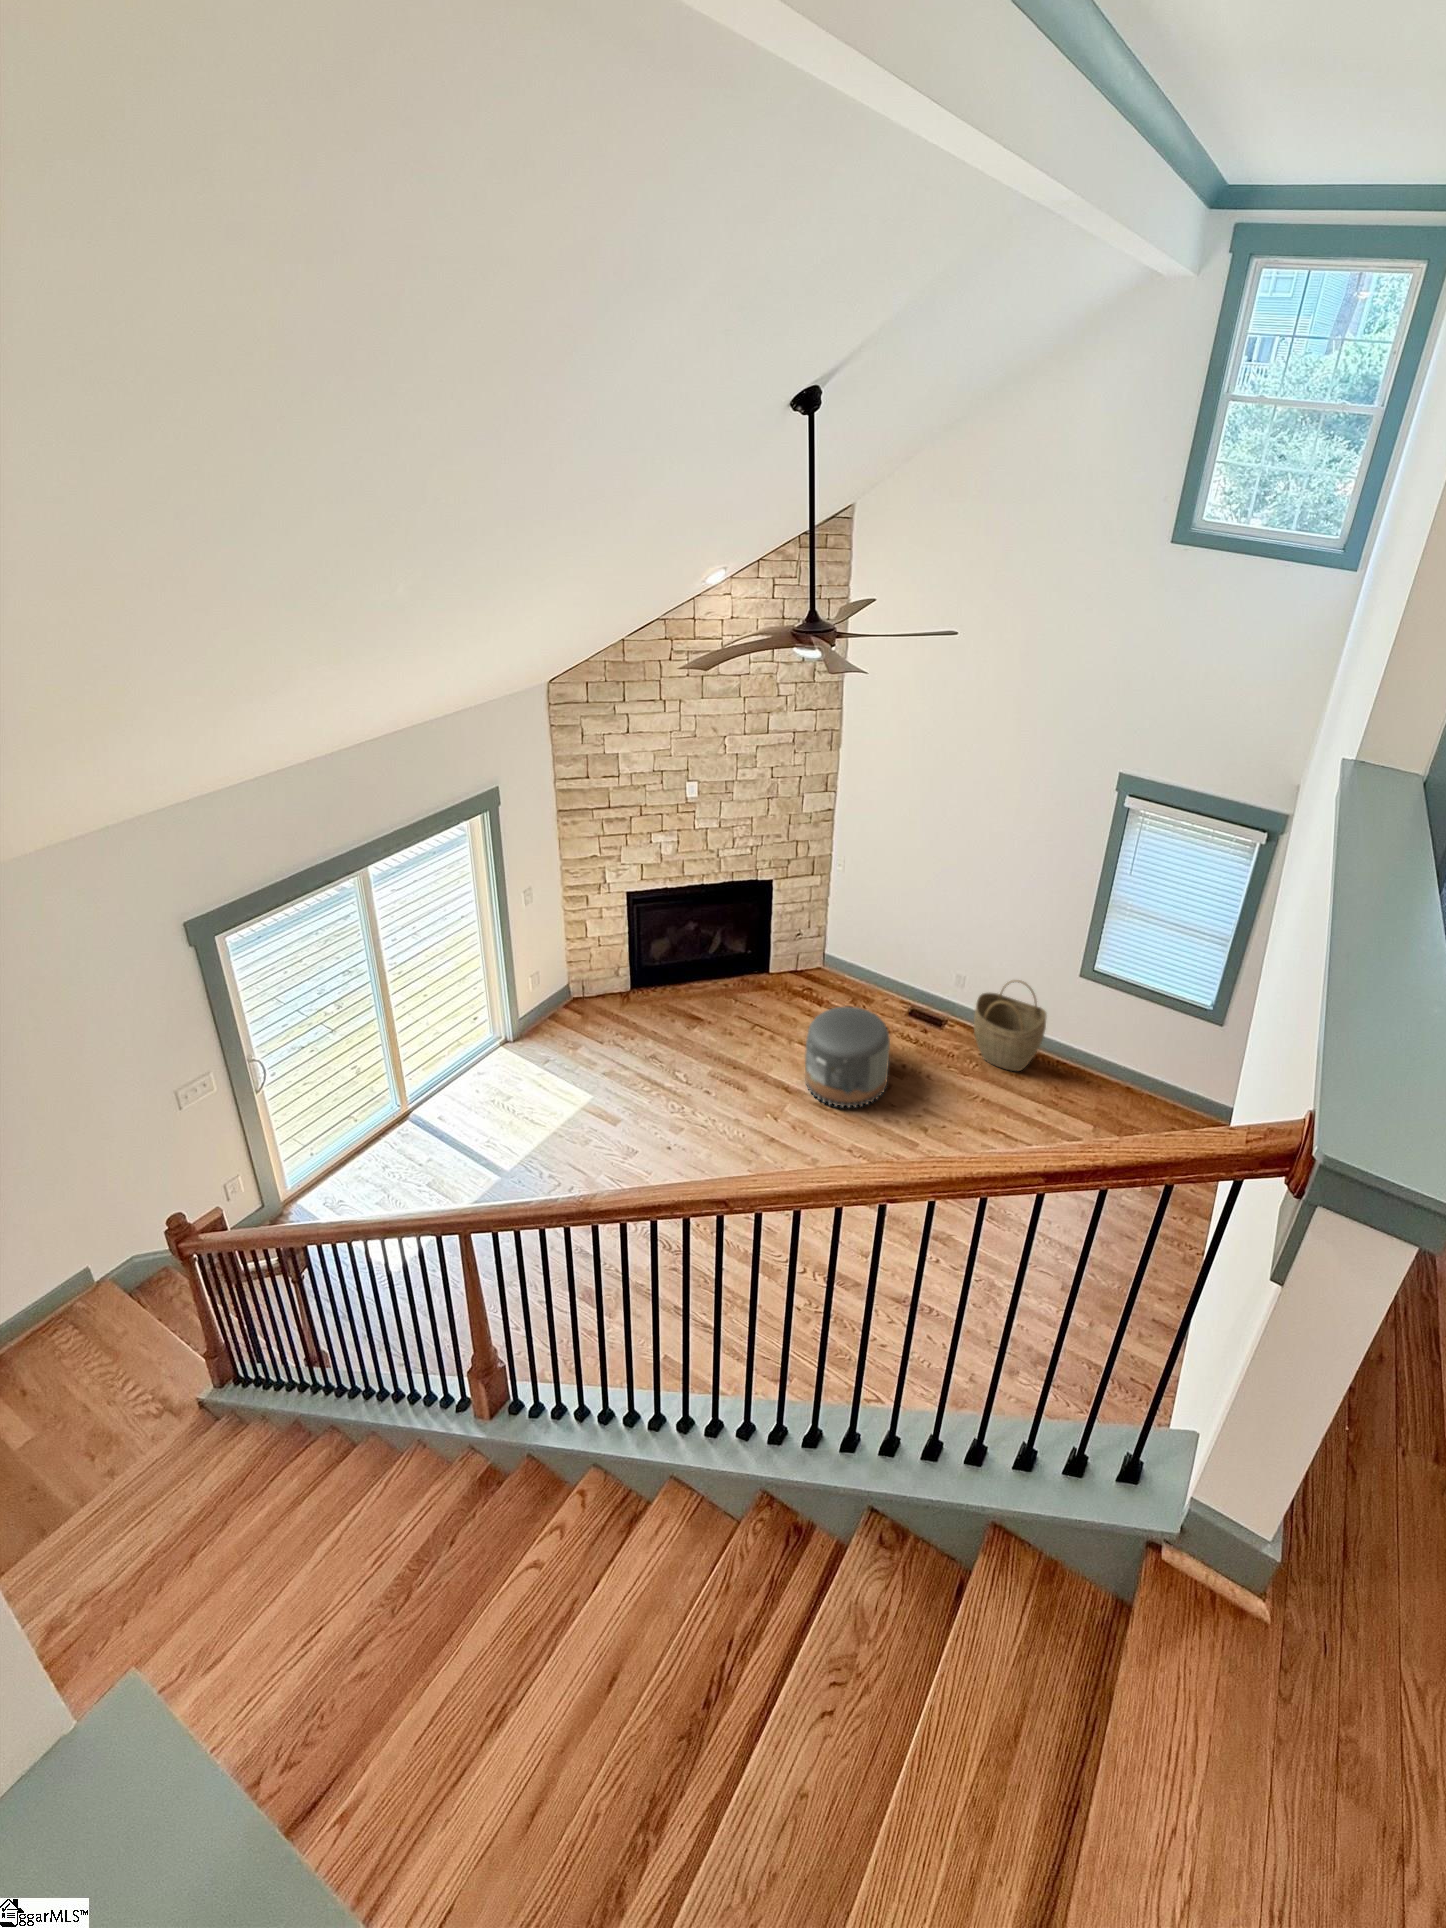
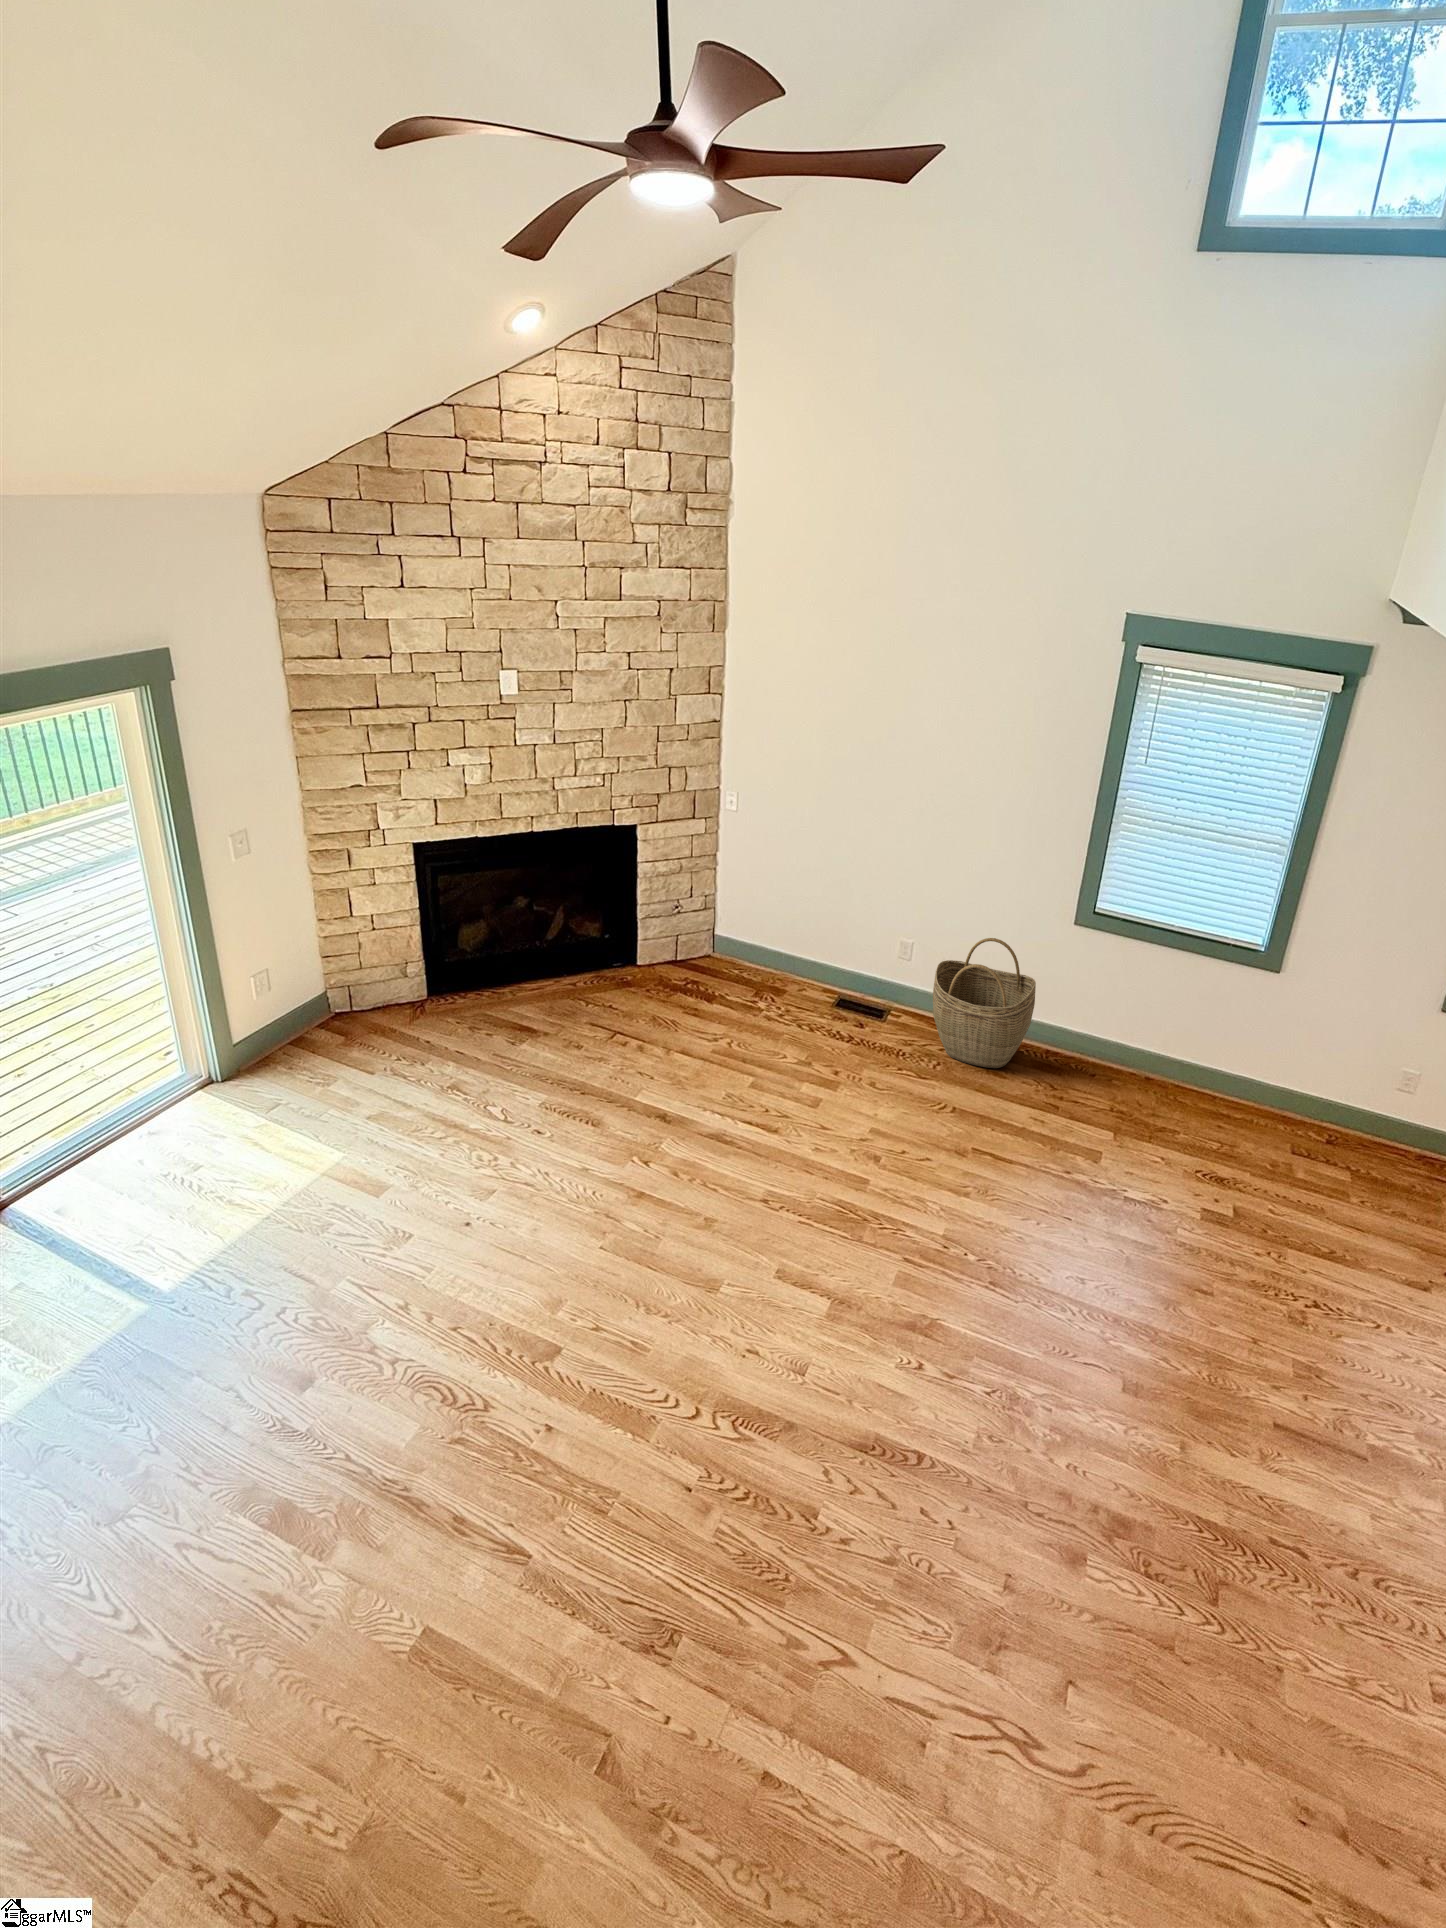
pouf: present [805,1007,890,1108] -> none [690,988,816,1137]

